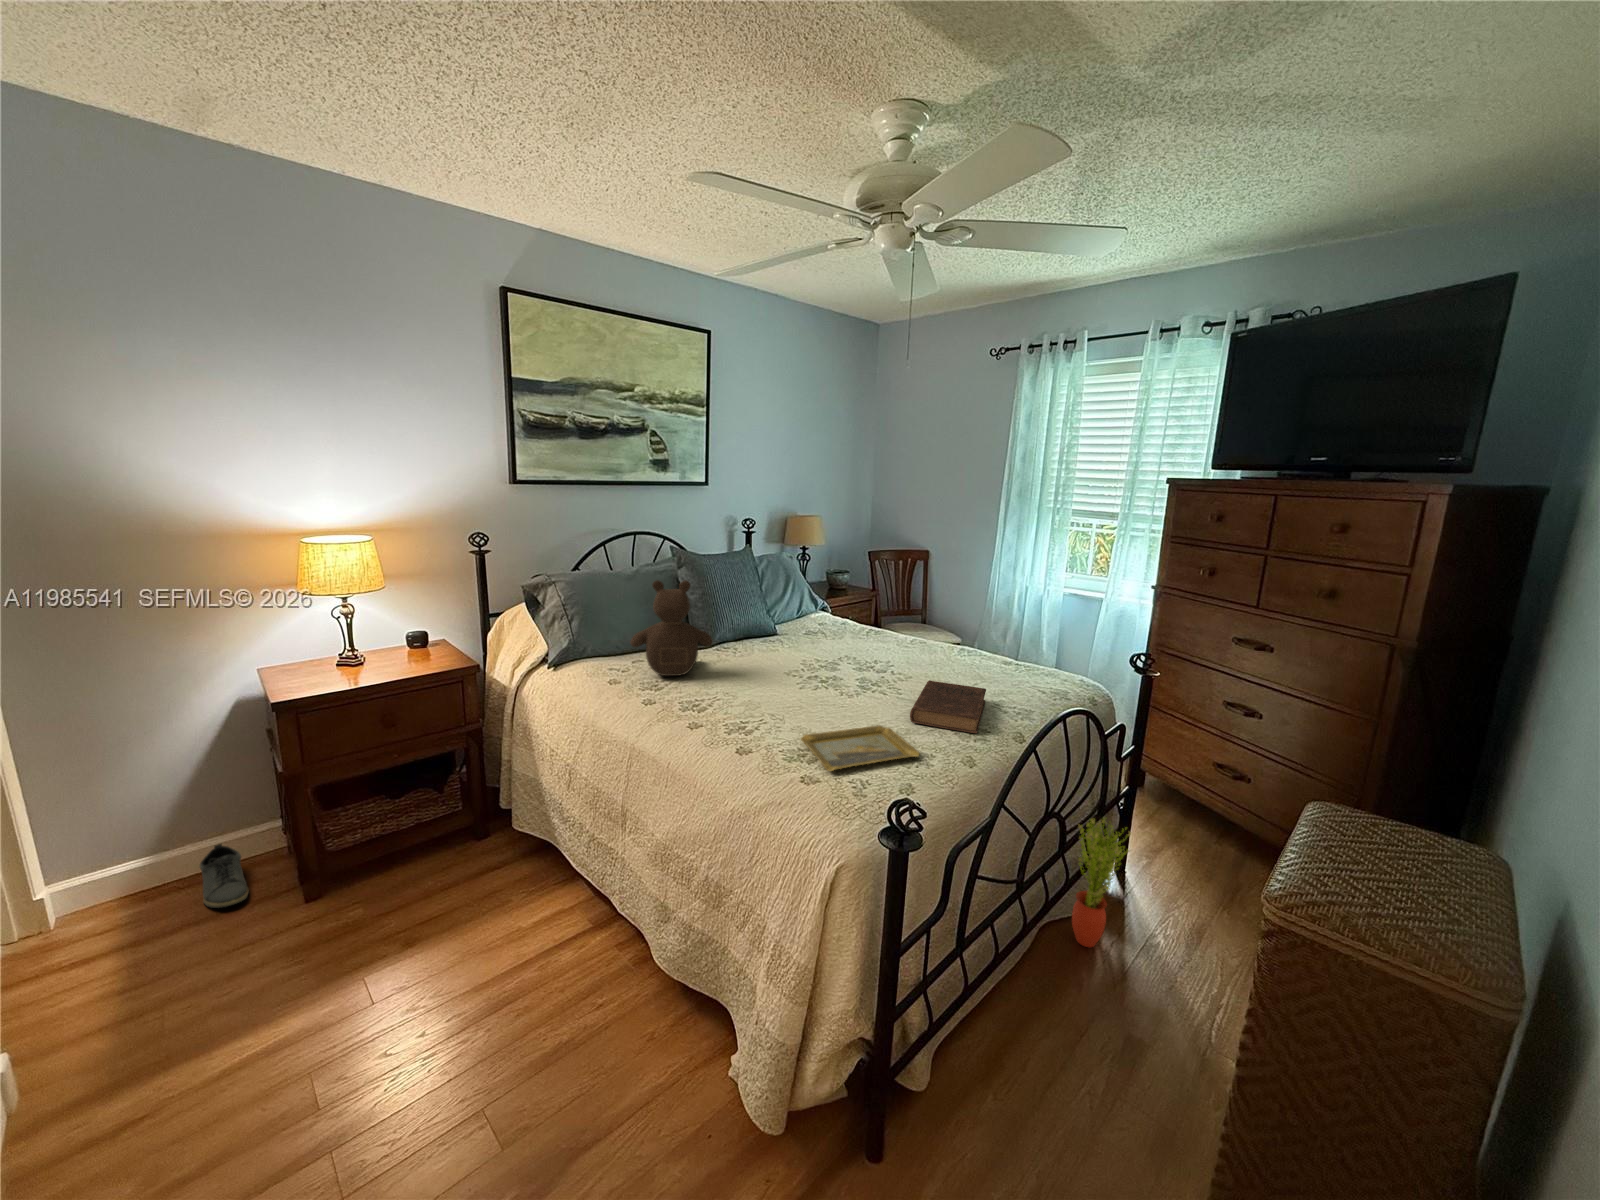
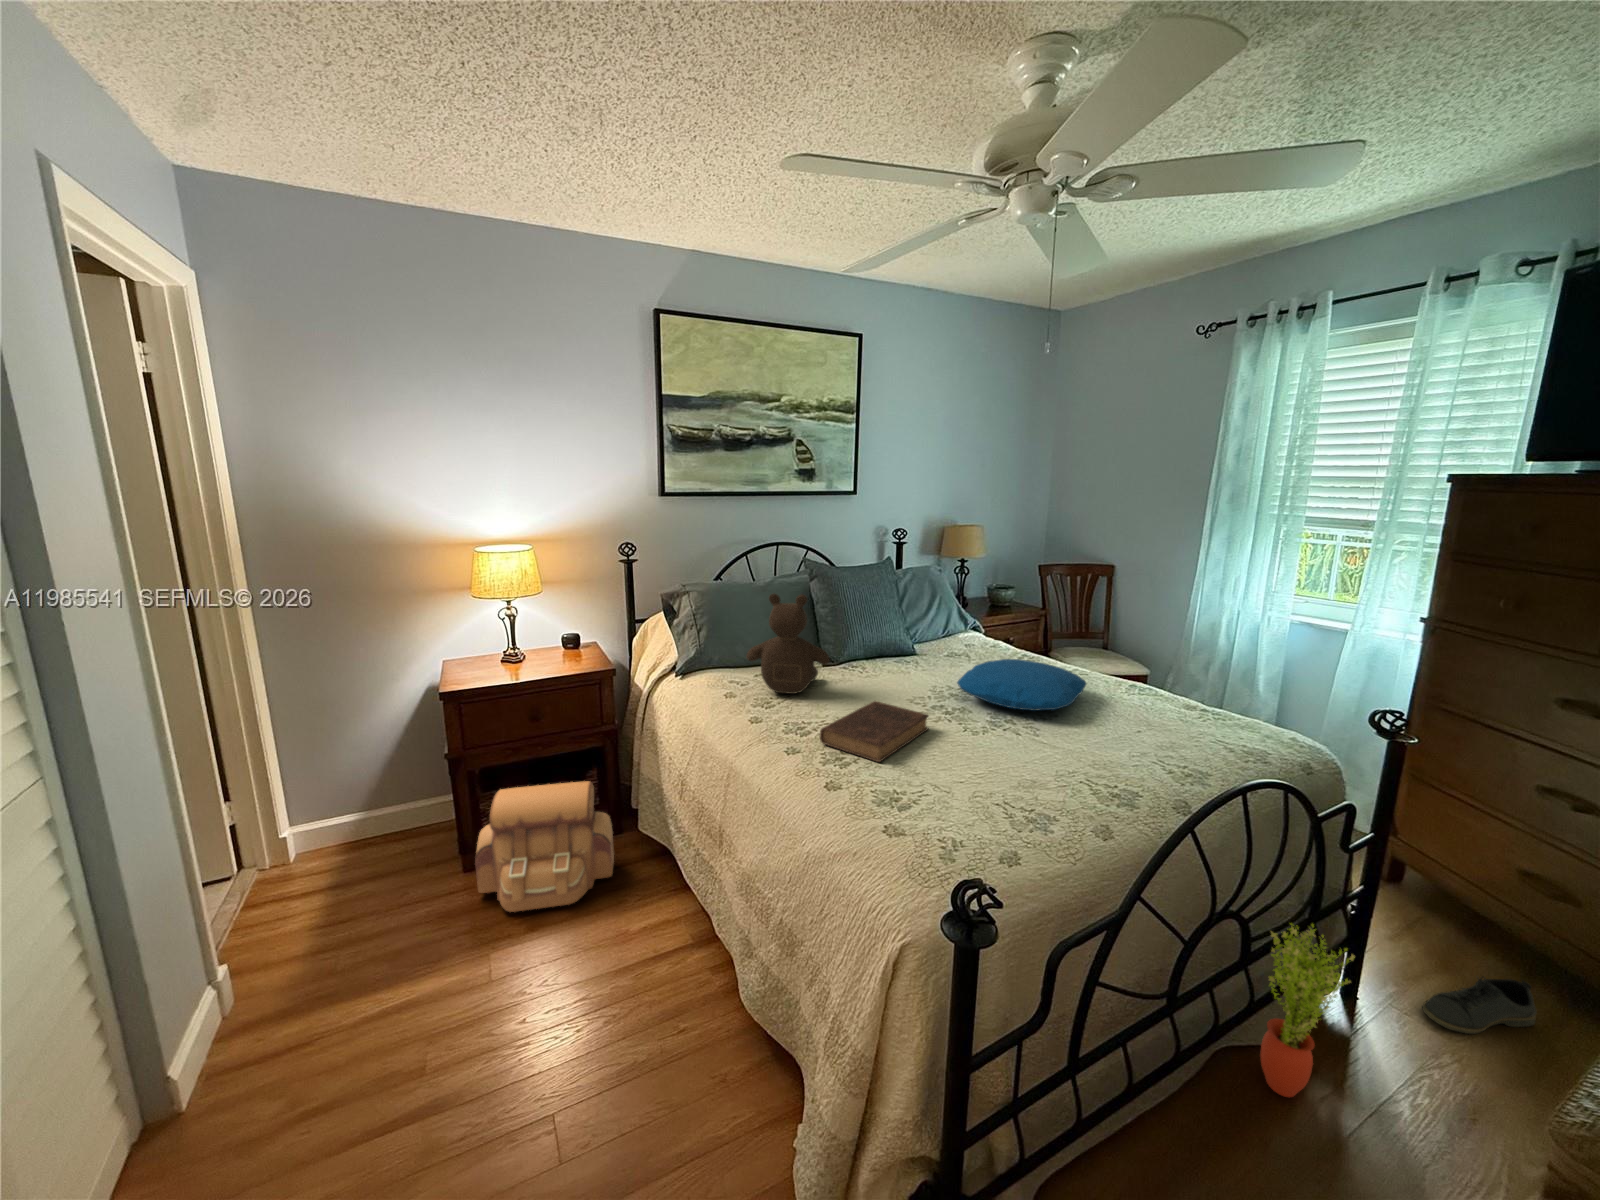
pillow: none [827,632,931,674] -> present [957,659,1086,711]
book: present [910,680,986,733] -> present [820,701,929,762]
tray: present [801,725,919,771] -> none [896,773,1037,823]
backpack: none [328,784,491,934] -> present [475,781,614,912]
shoe: present [200,844,248,908] -> present [1422,977,1536,1034]

